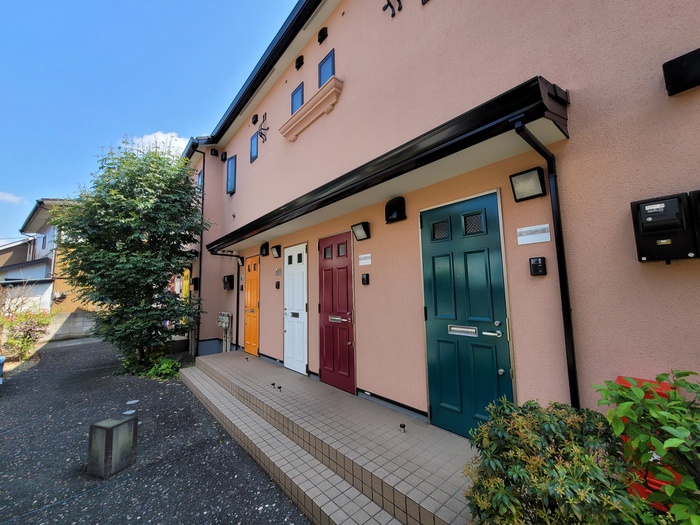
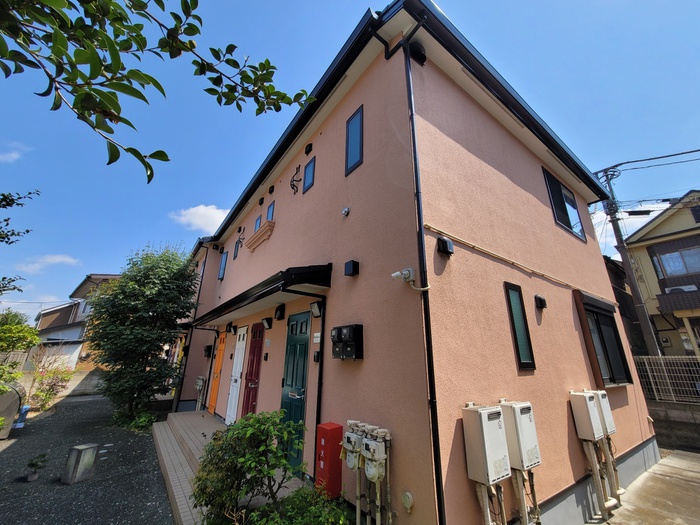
potted plant: none [18,434,63,478] -> present [27,454,51,481]

